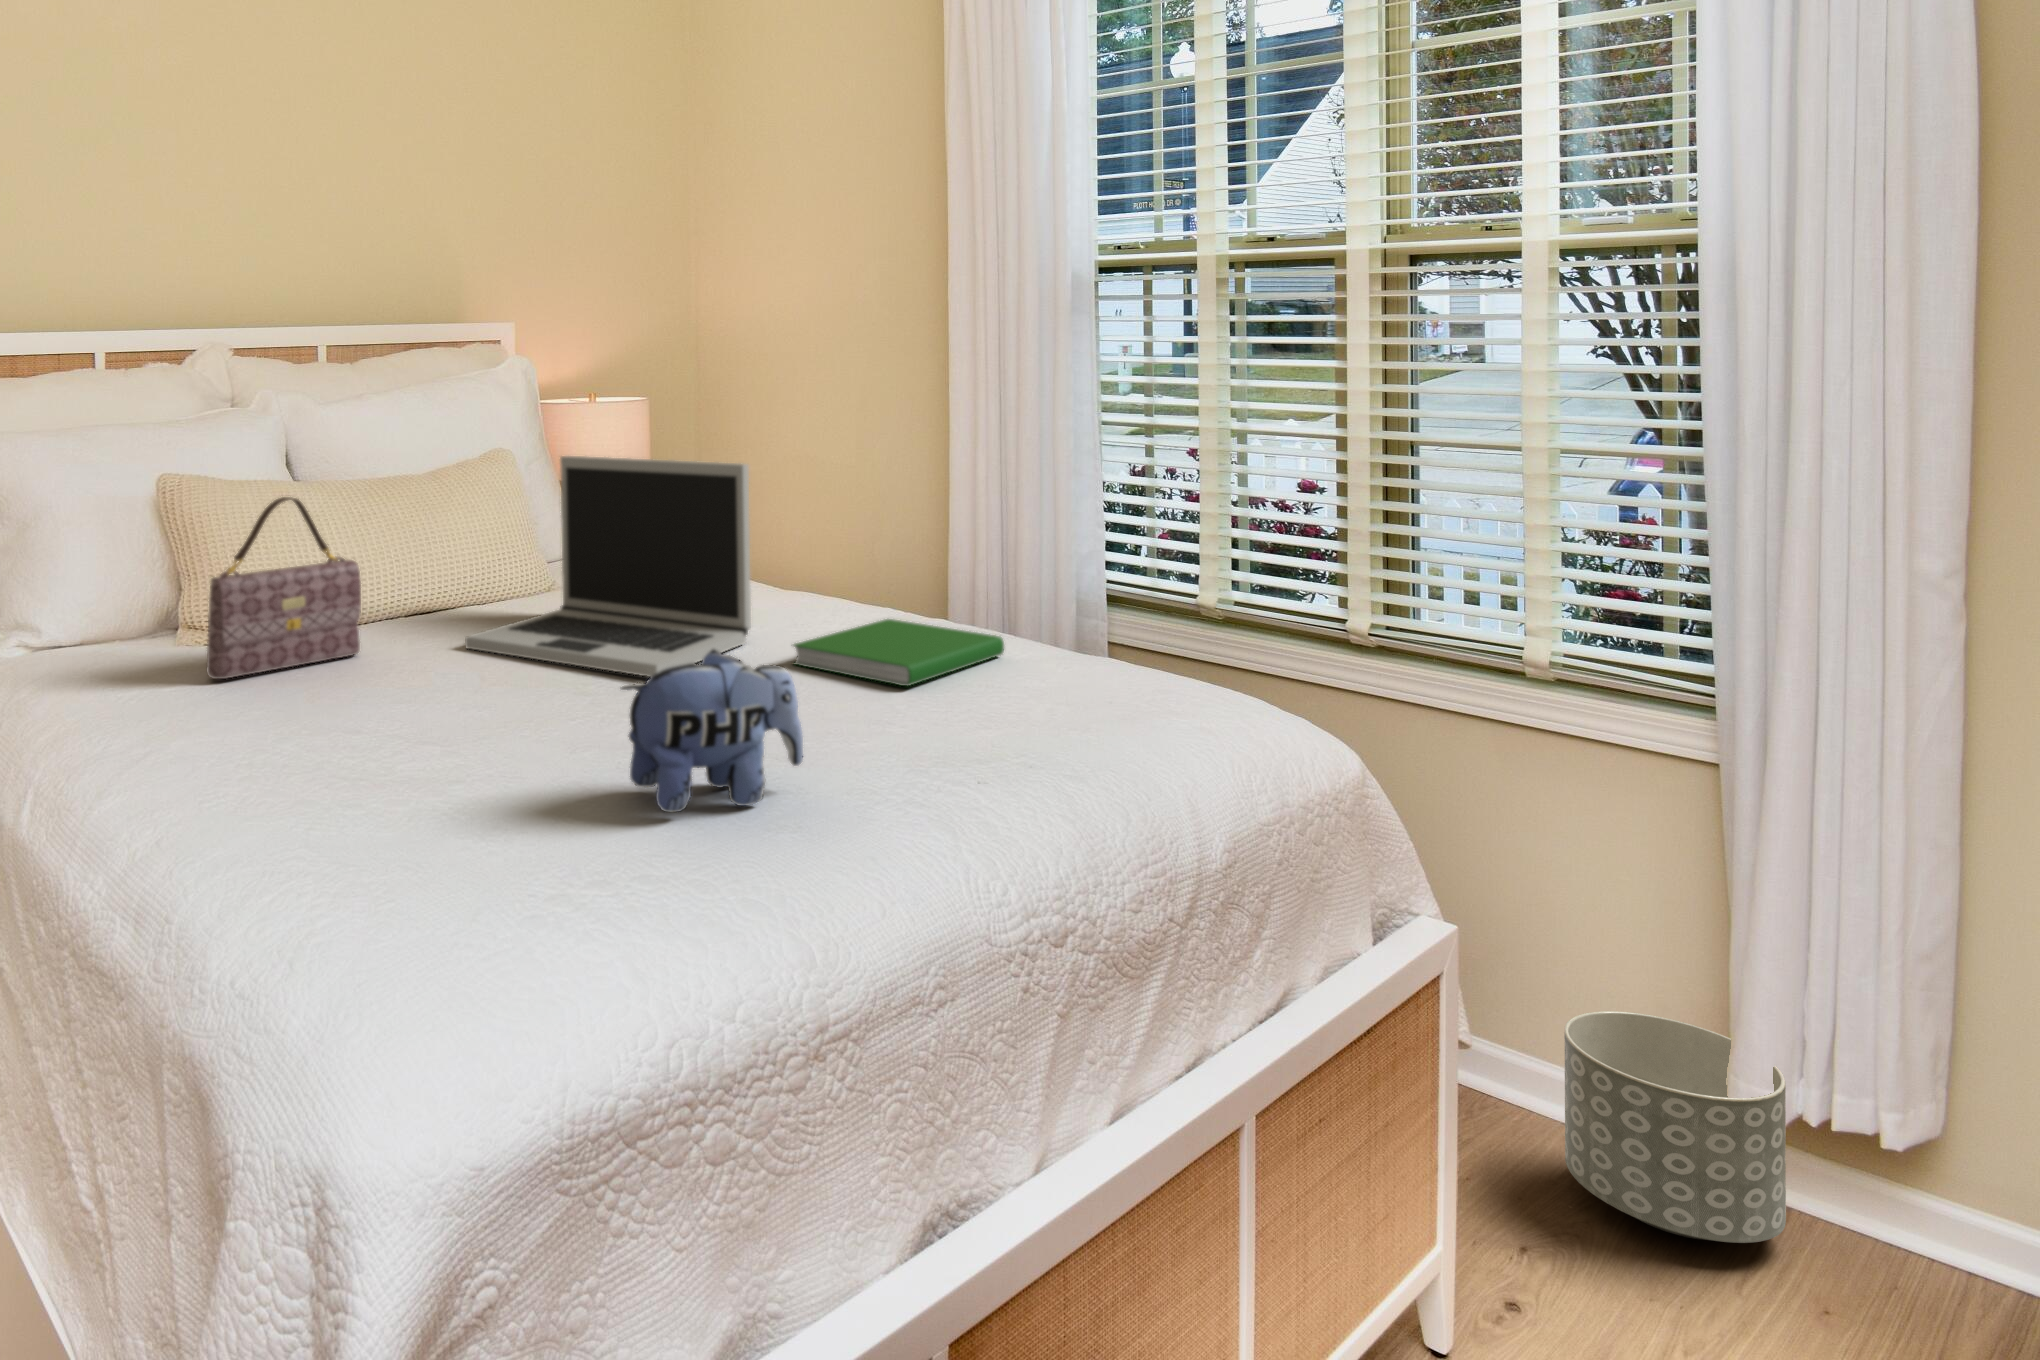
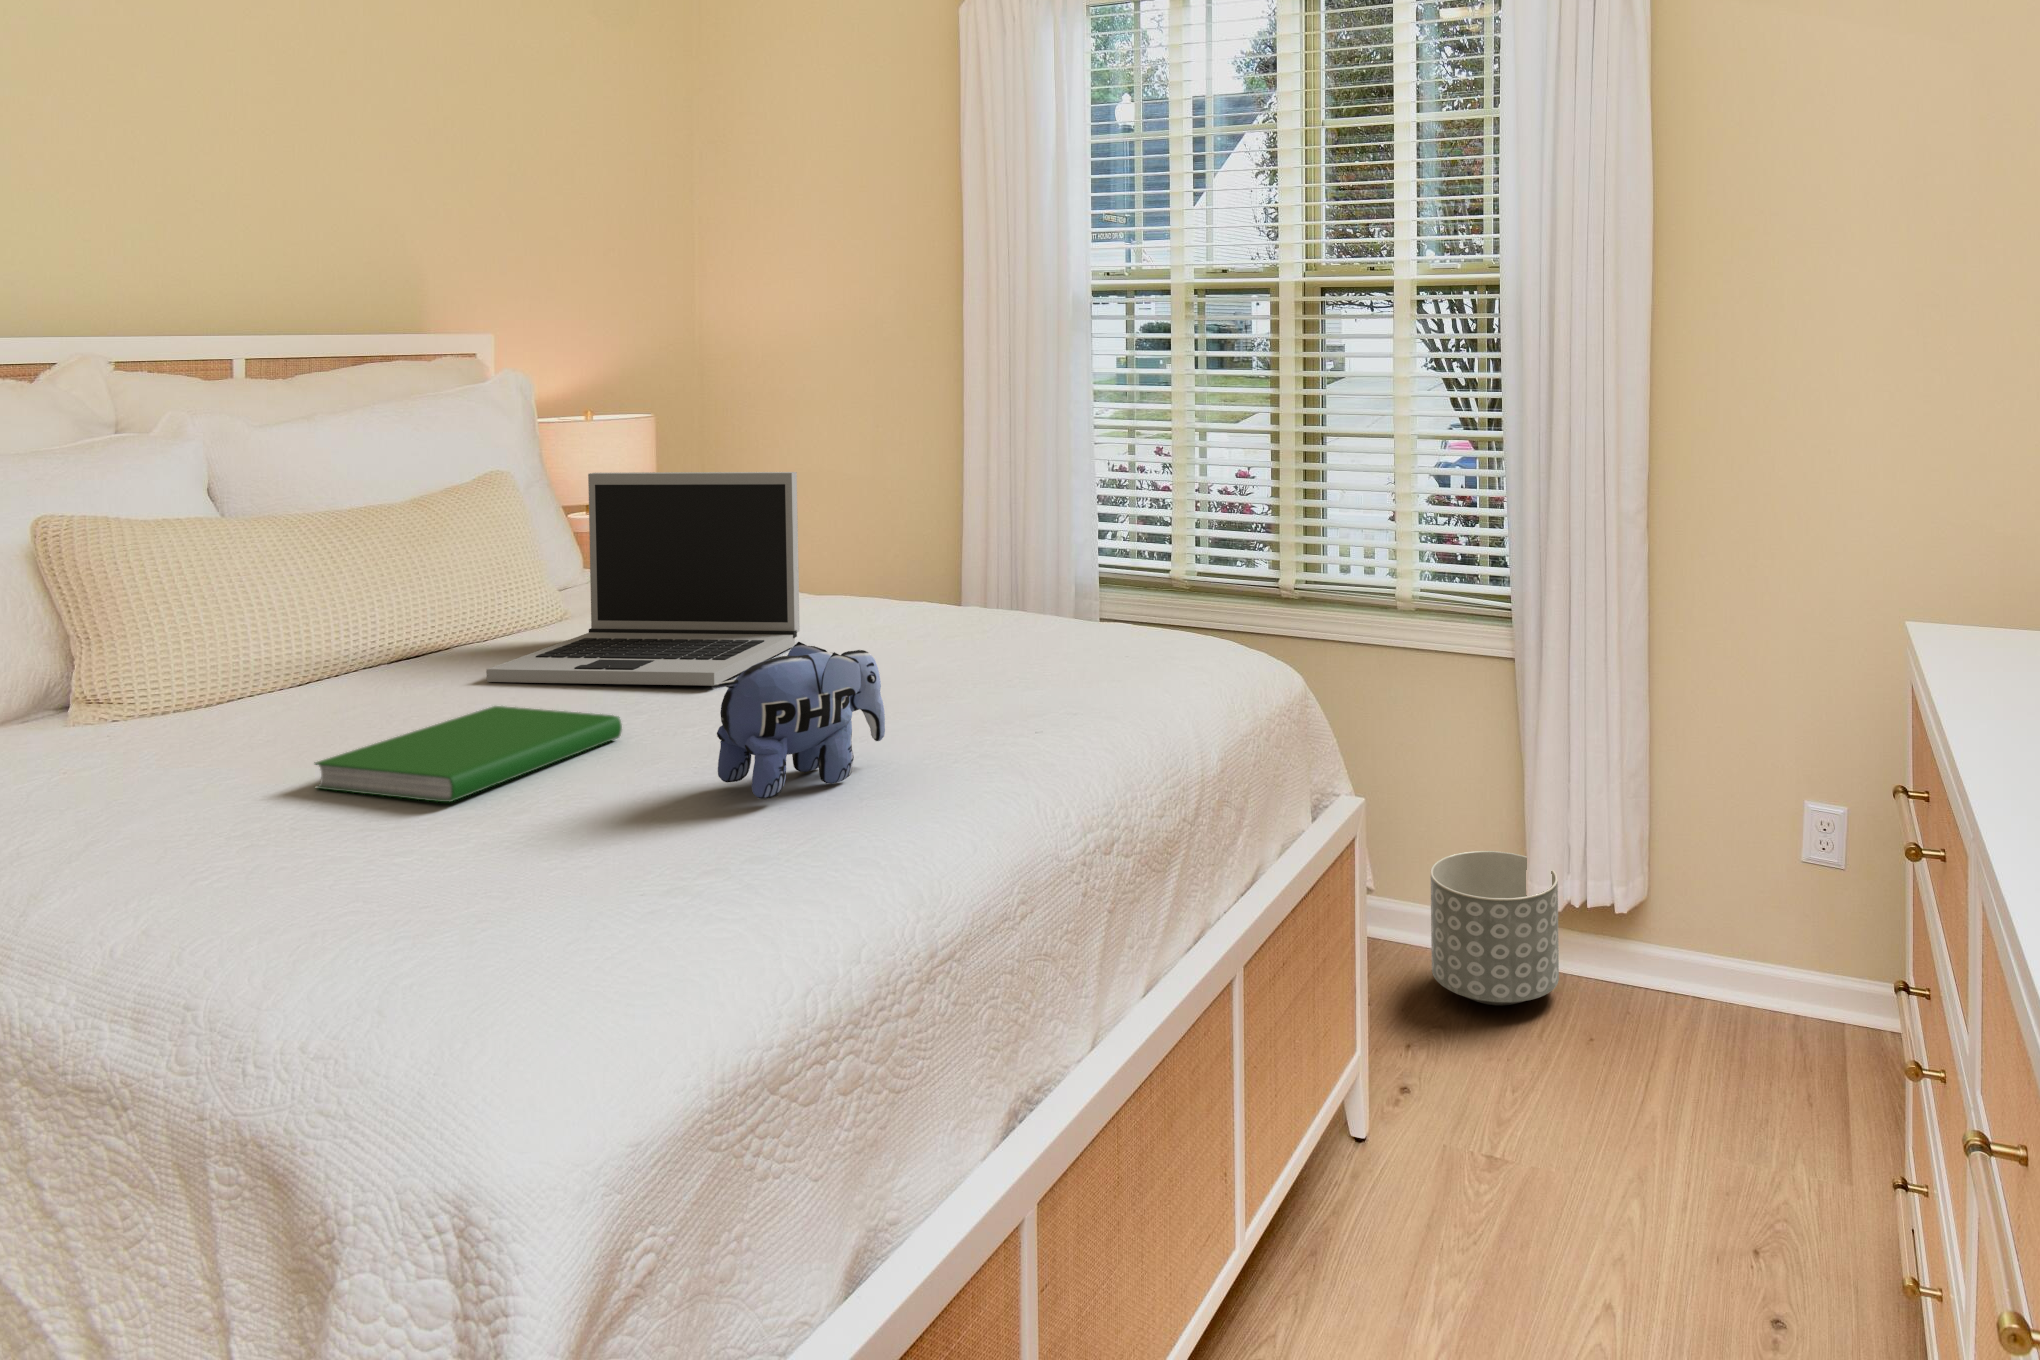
handbag: present [206,497,361,679] -> none [150,530,357,748]
hardcover book: present [794,619,1004,686] -> present [315,706,622,802]

